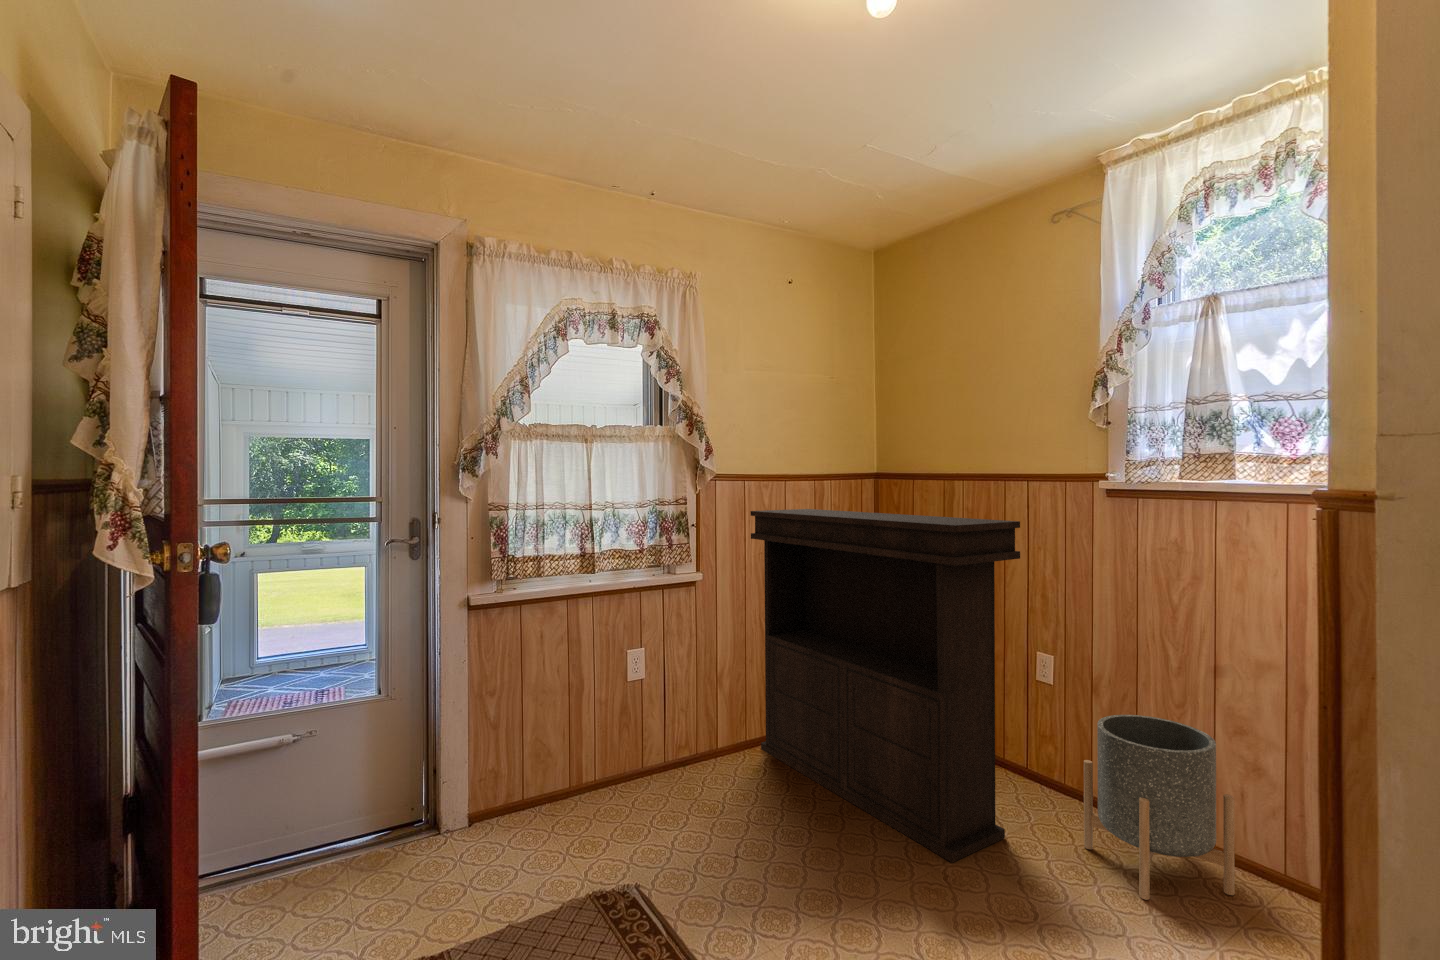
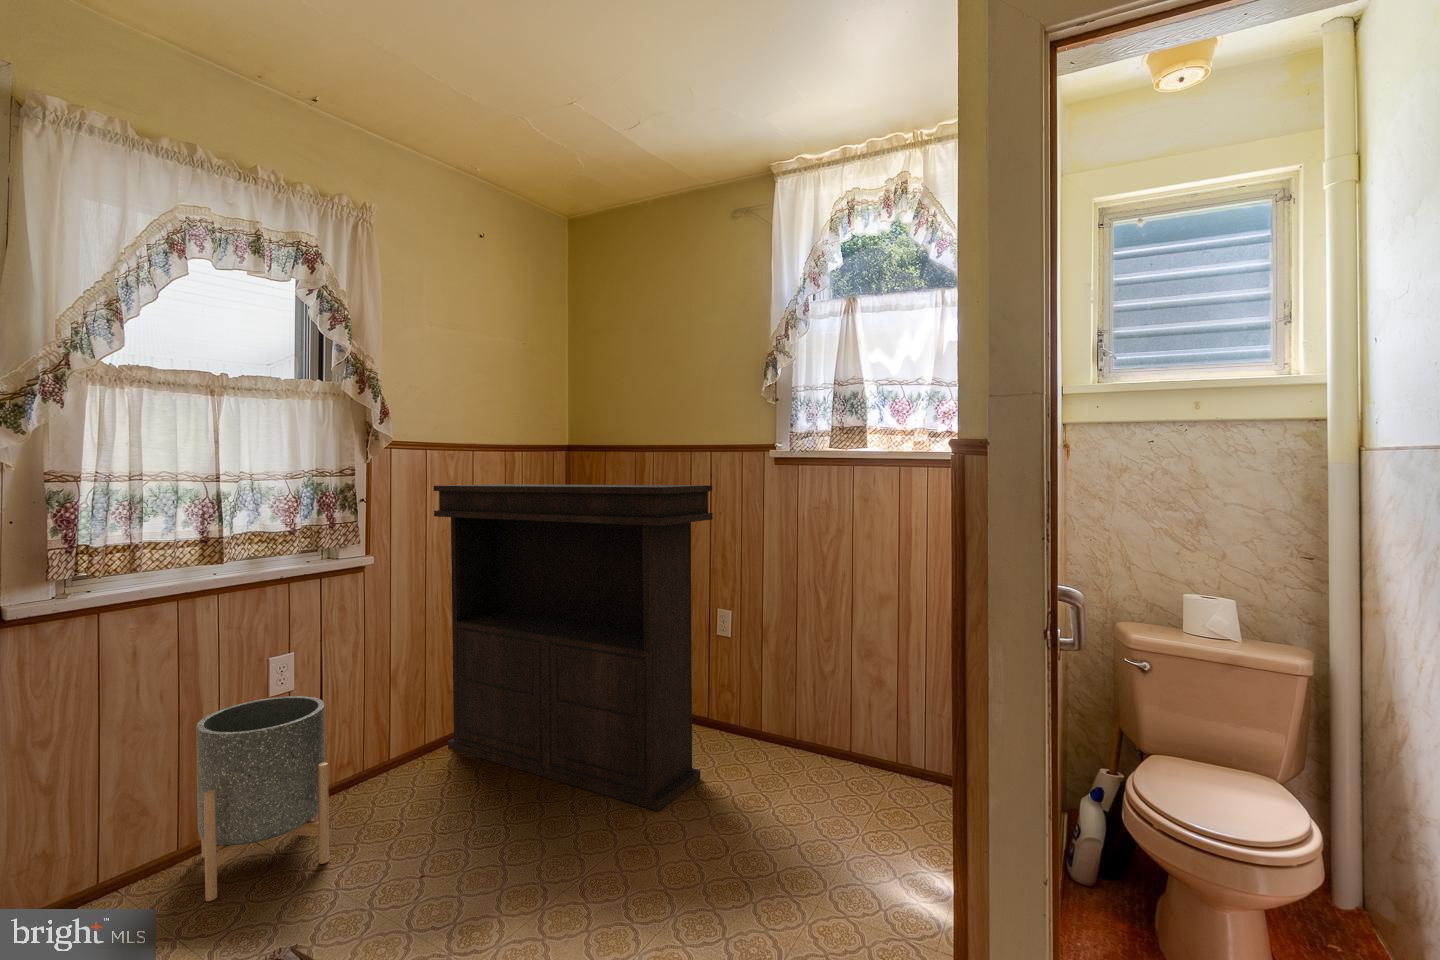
planter: present [1084,715,1235,900] -> present [196,696,329,901]

